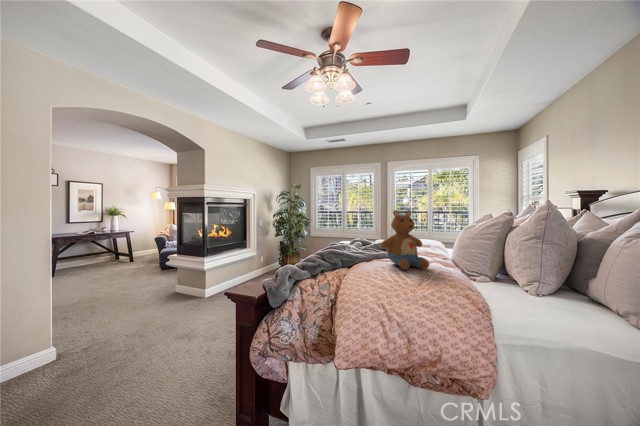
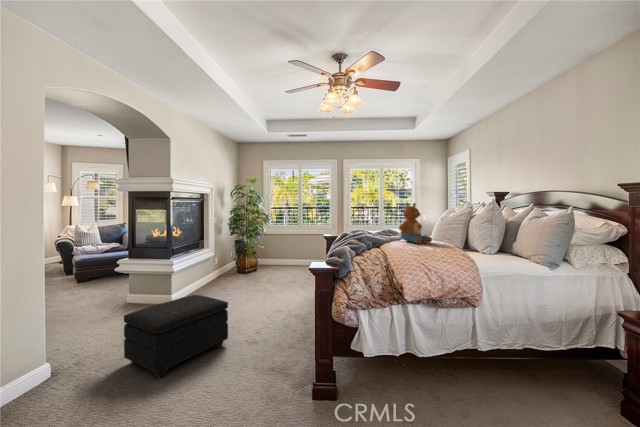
footstool: none [103,299,201,386] -> present [124,295,228,377]

